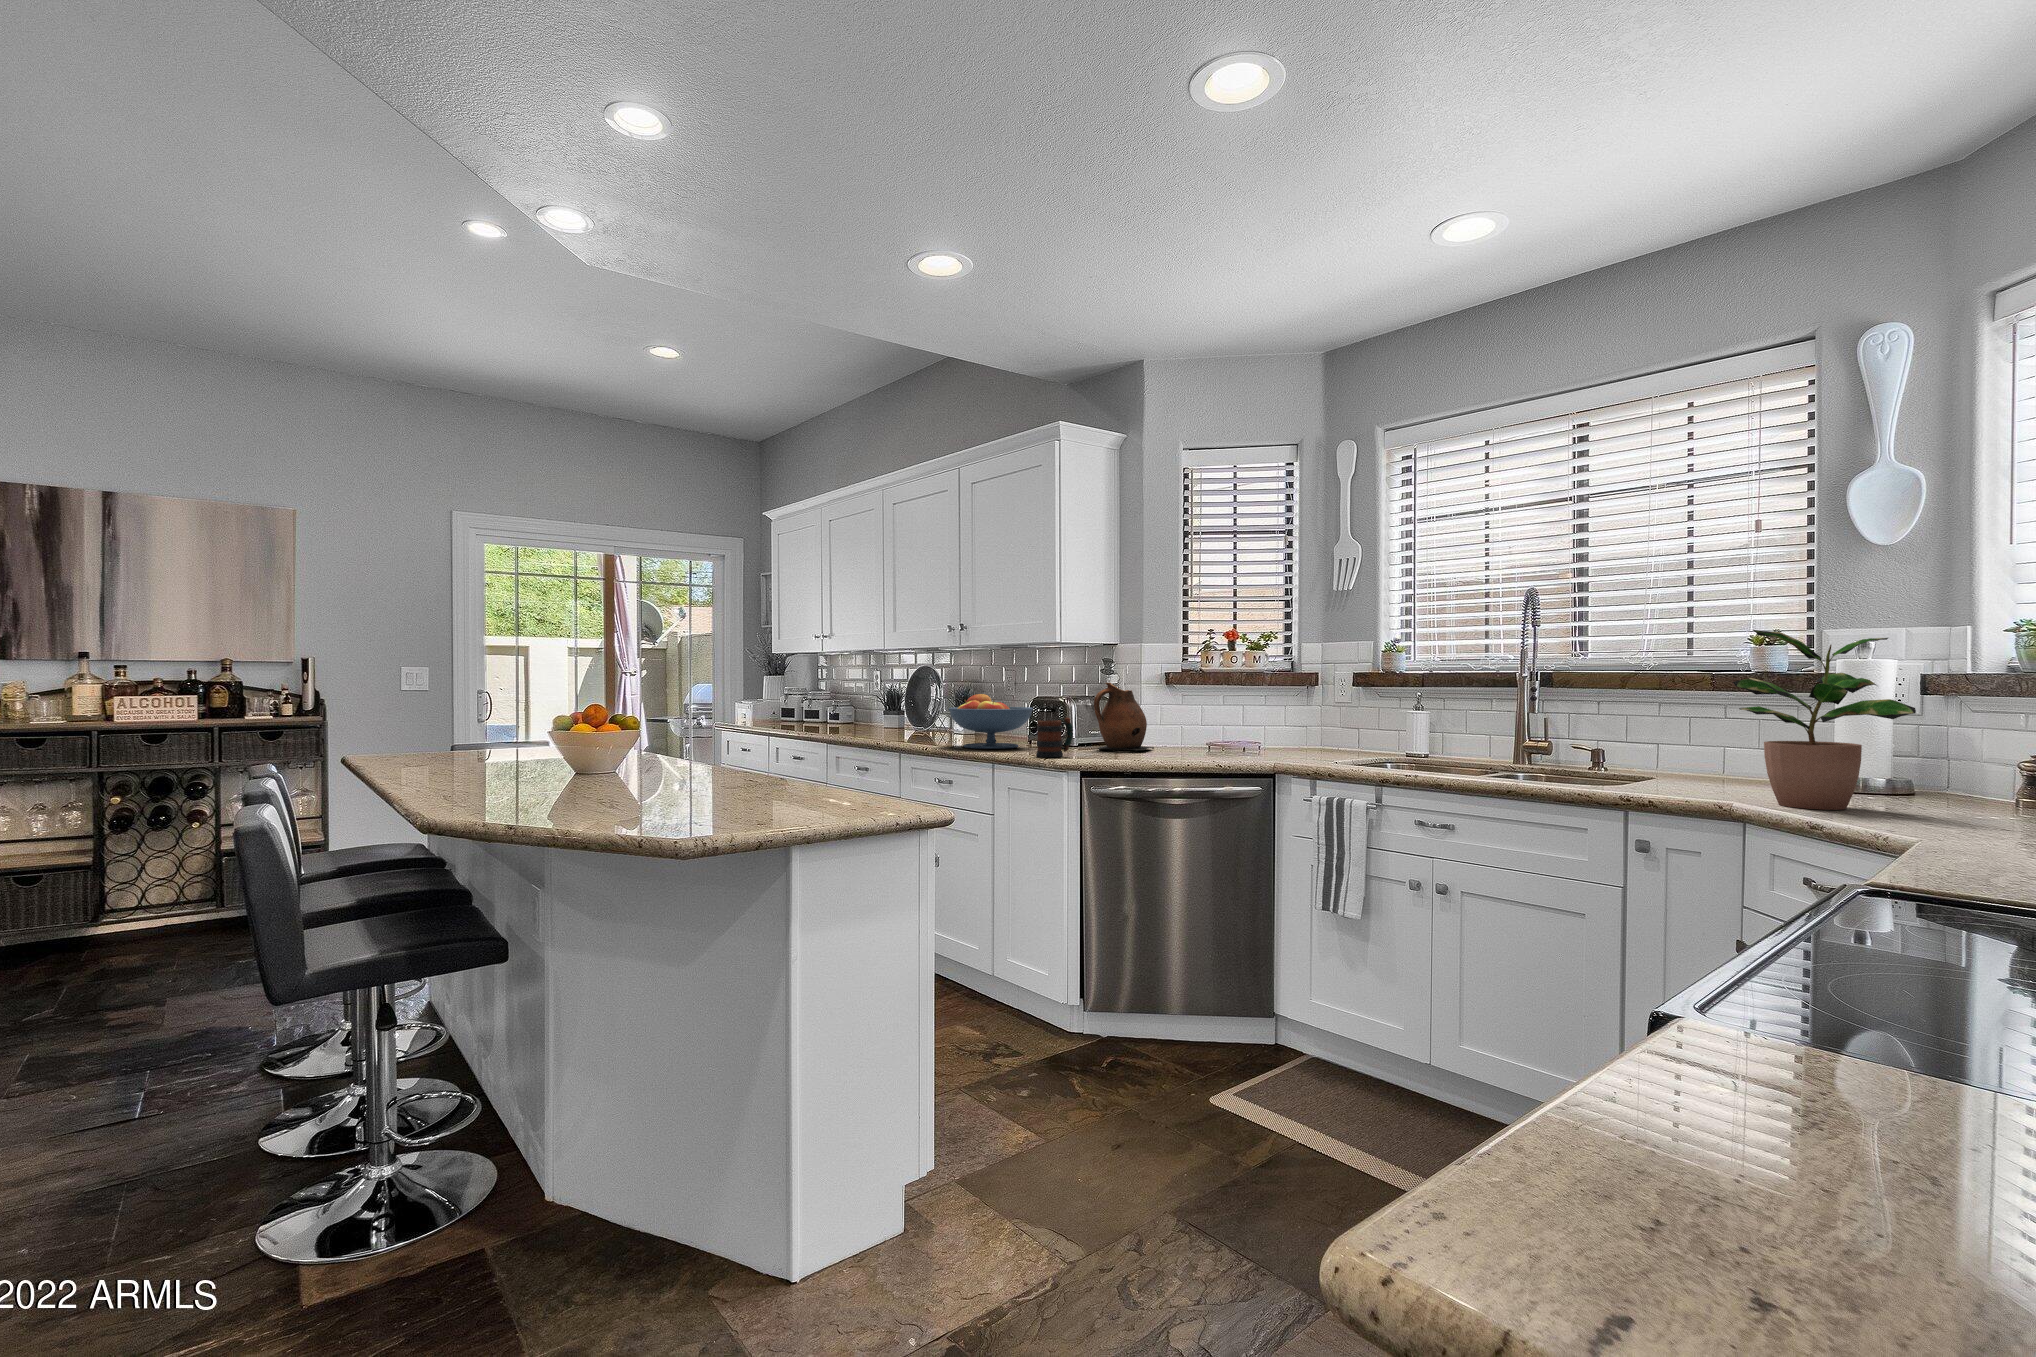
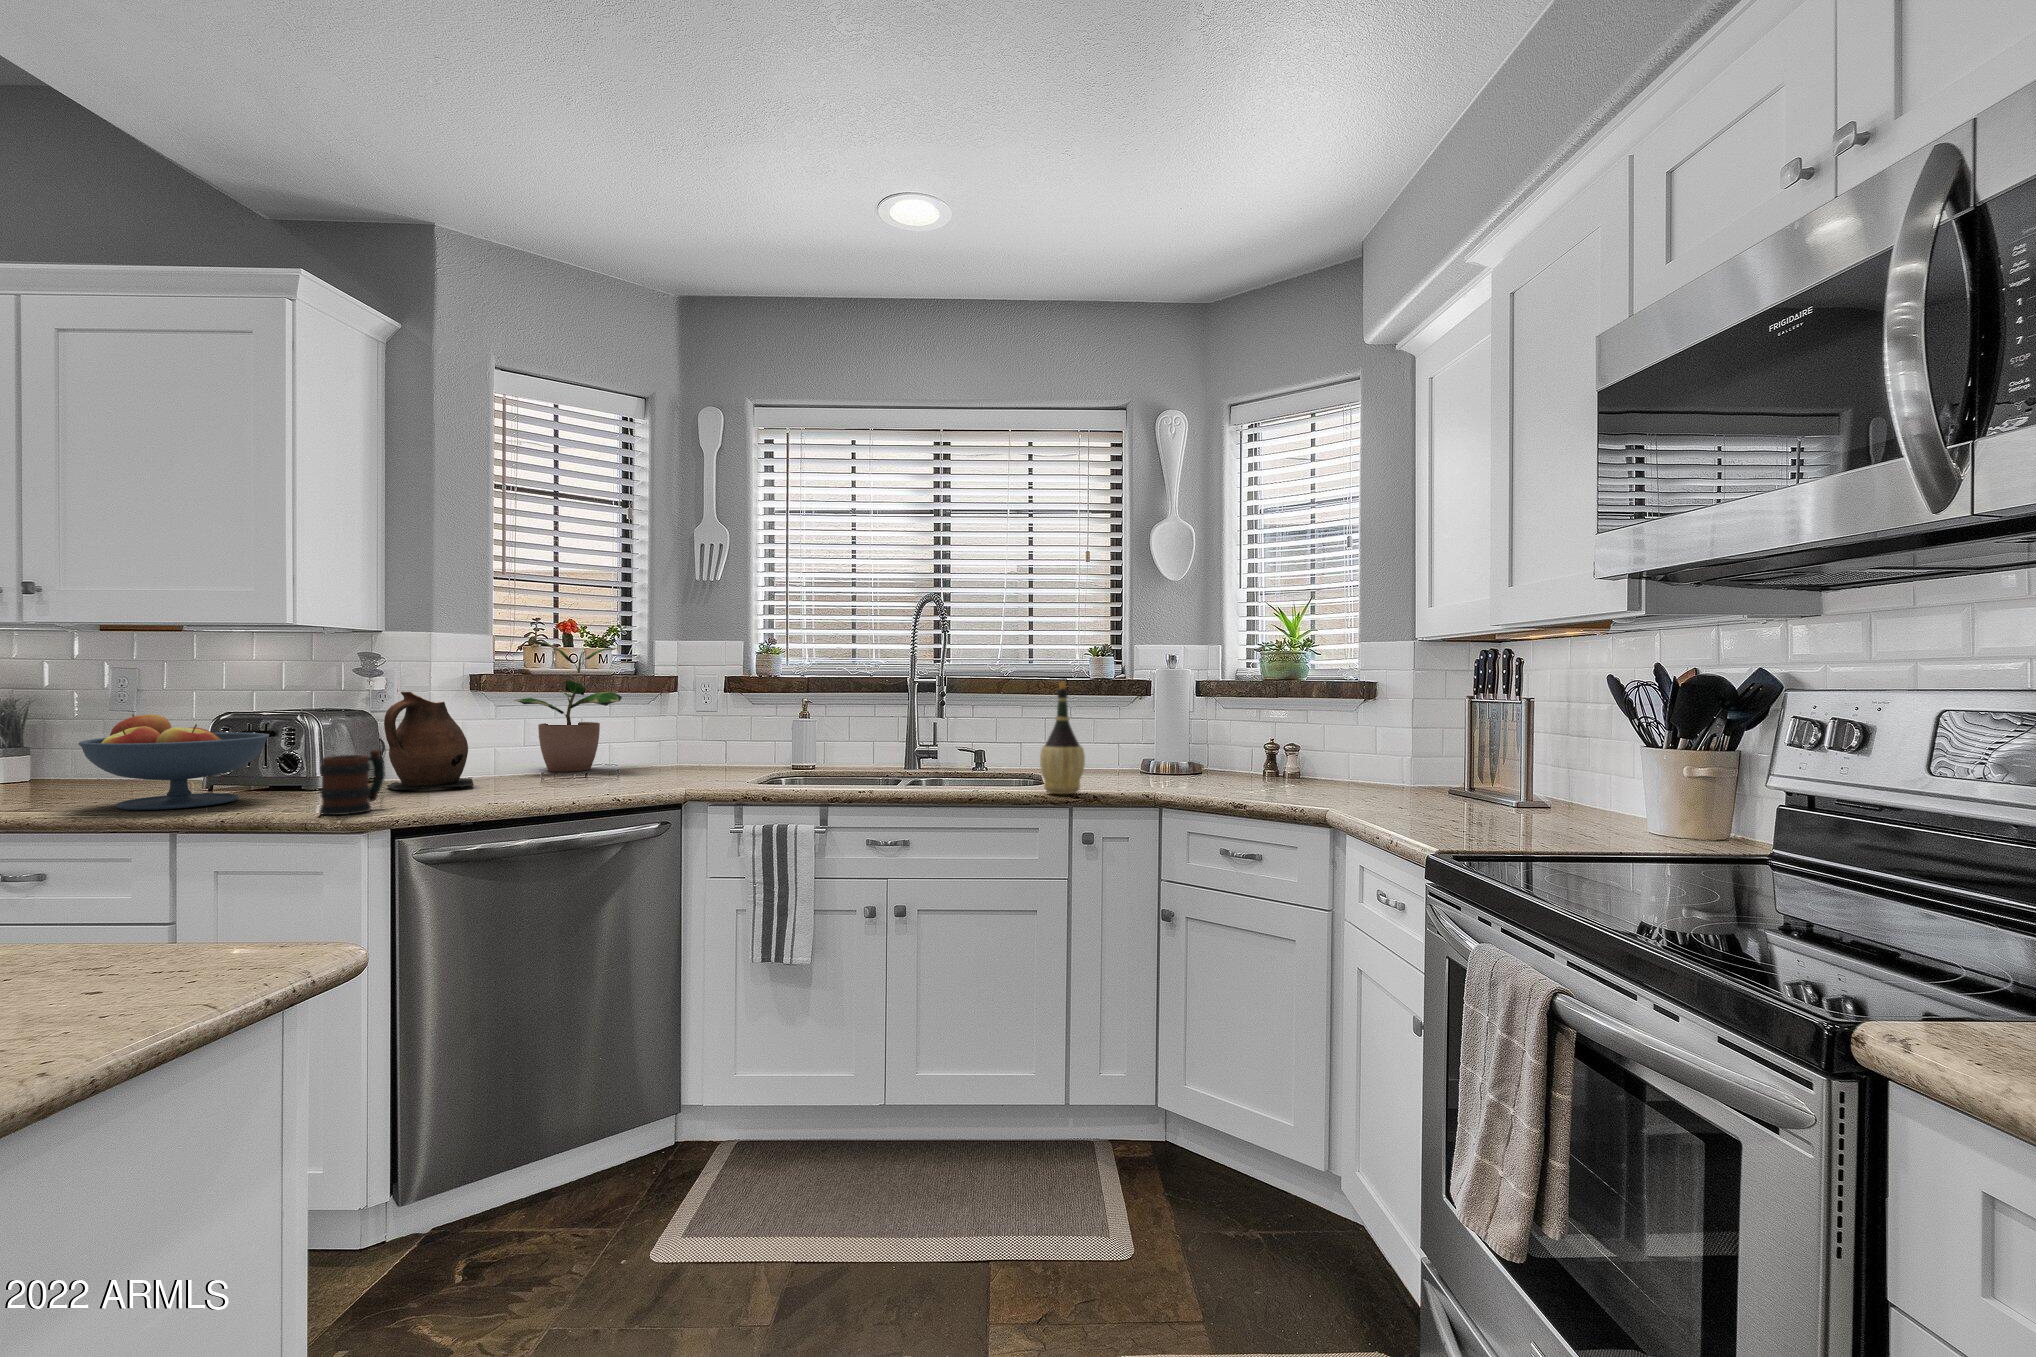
potted plant: present [1733,630,1916,810] -> present [514,640,622,772]
wine bottle: none [1592,672,1650,794] -> present [1040,682,1085,794]

